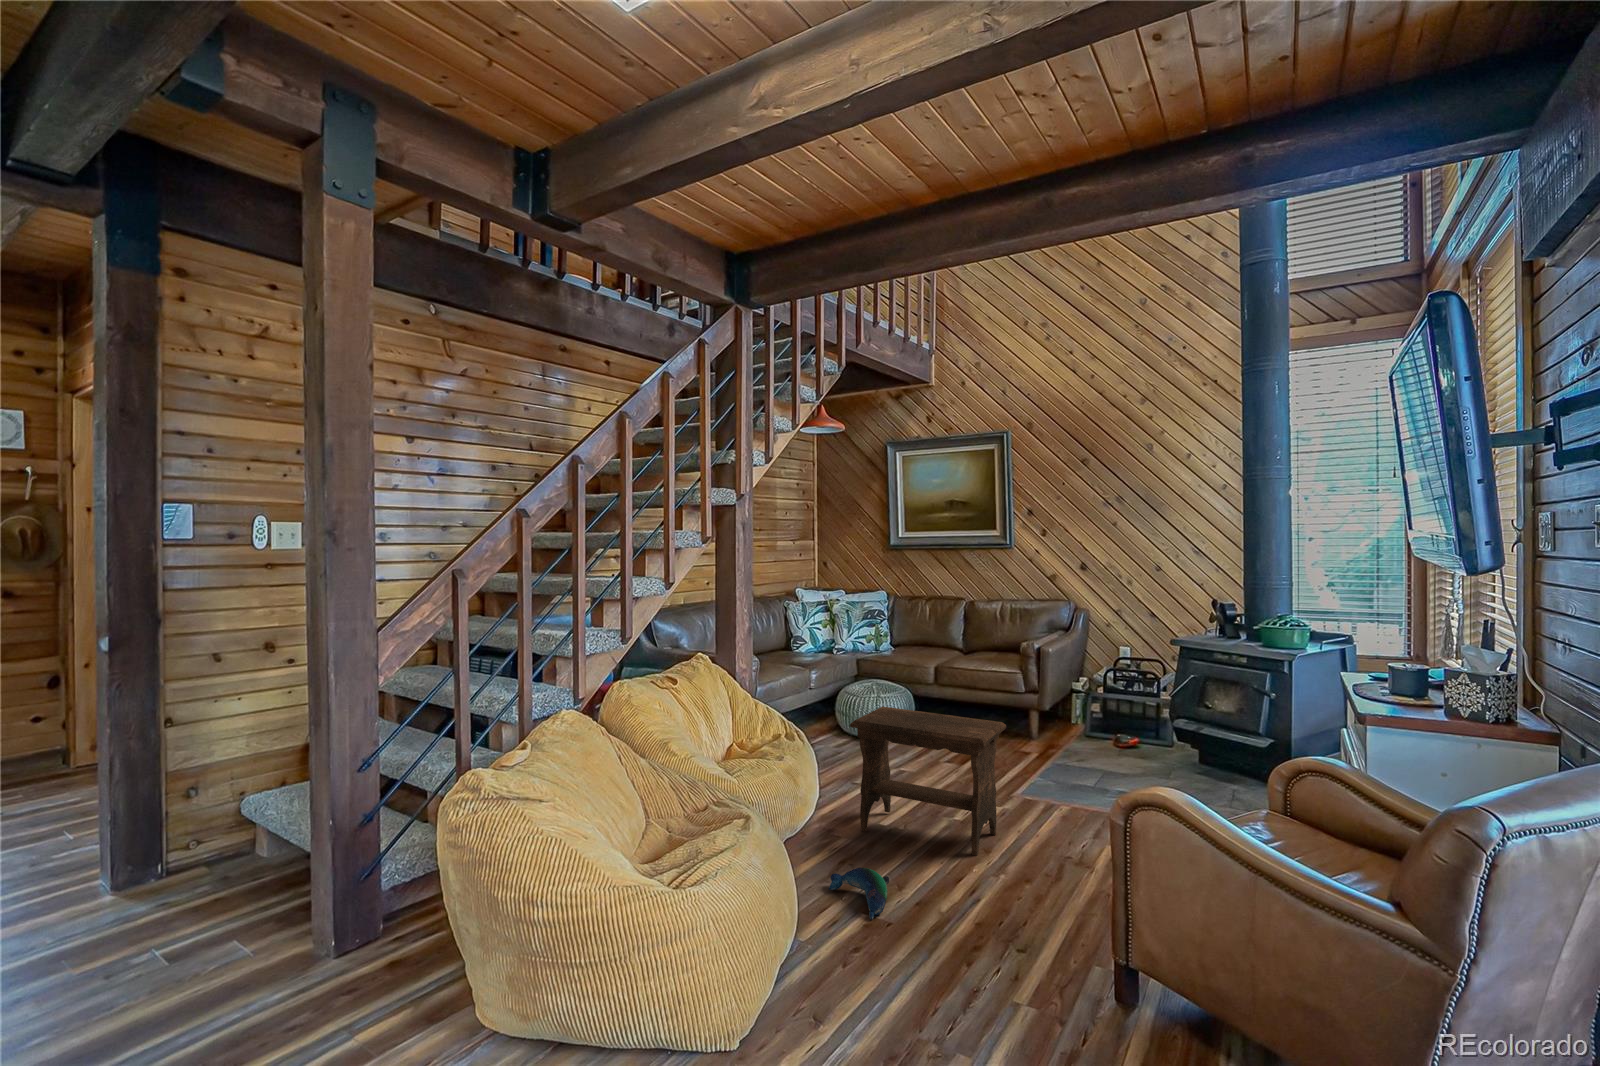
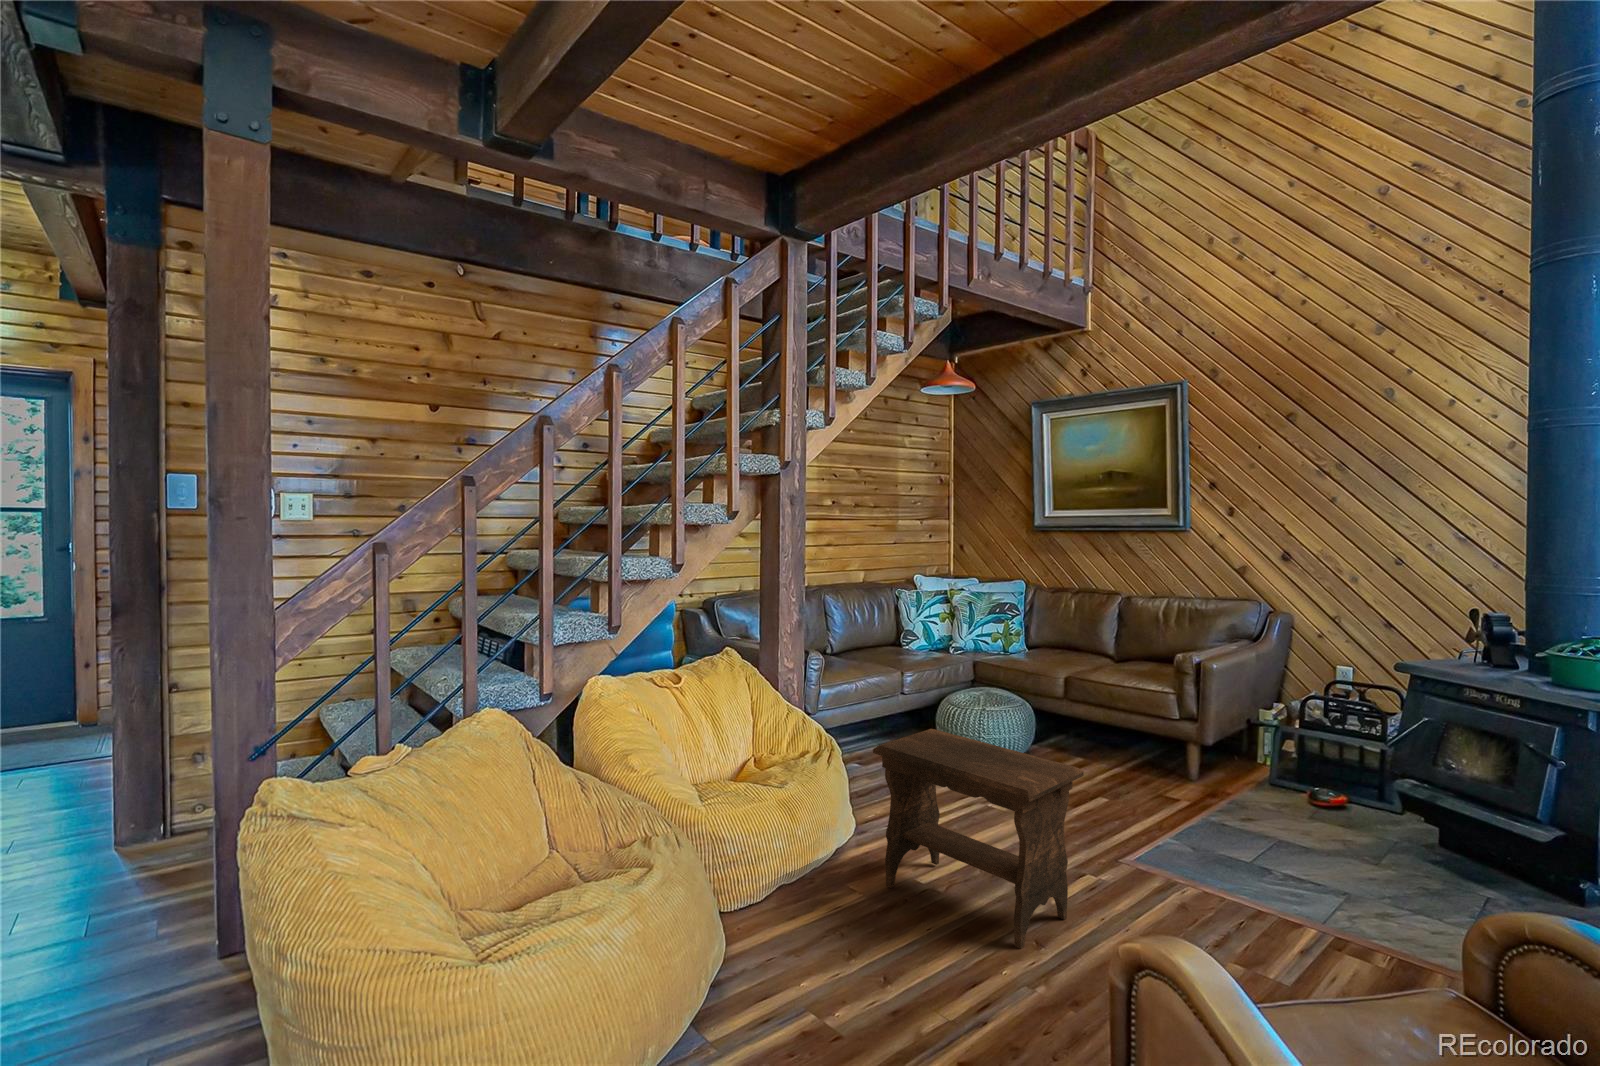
plush toy: present [829,868,889,920] -> none [790,947,861,1028]

